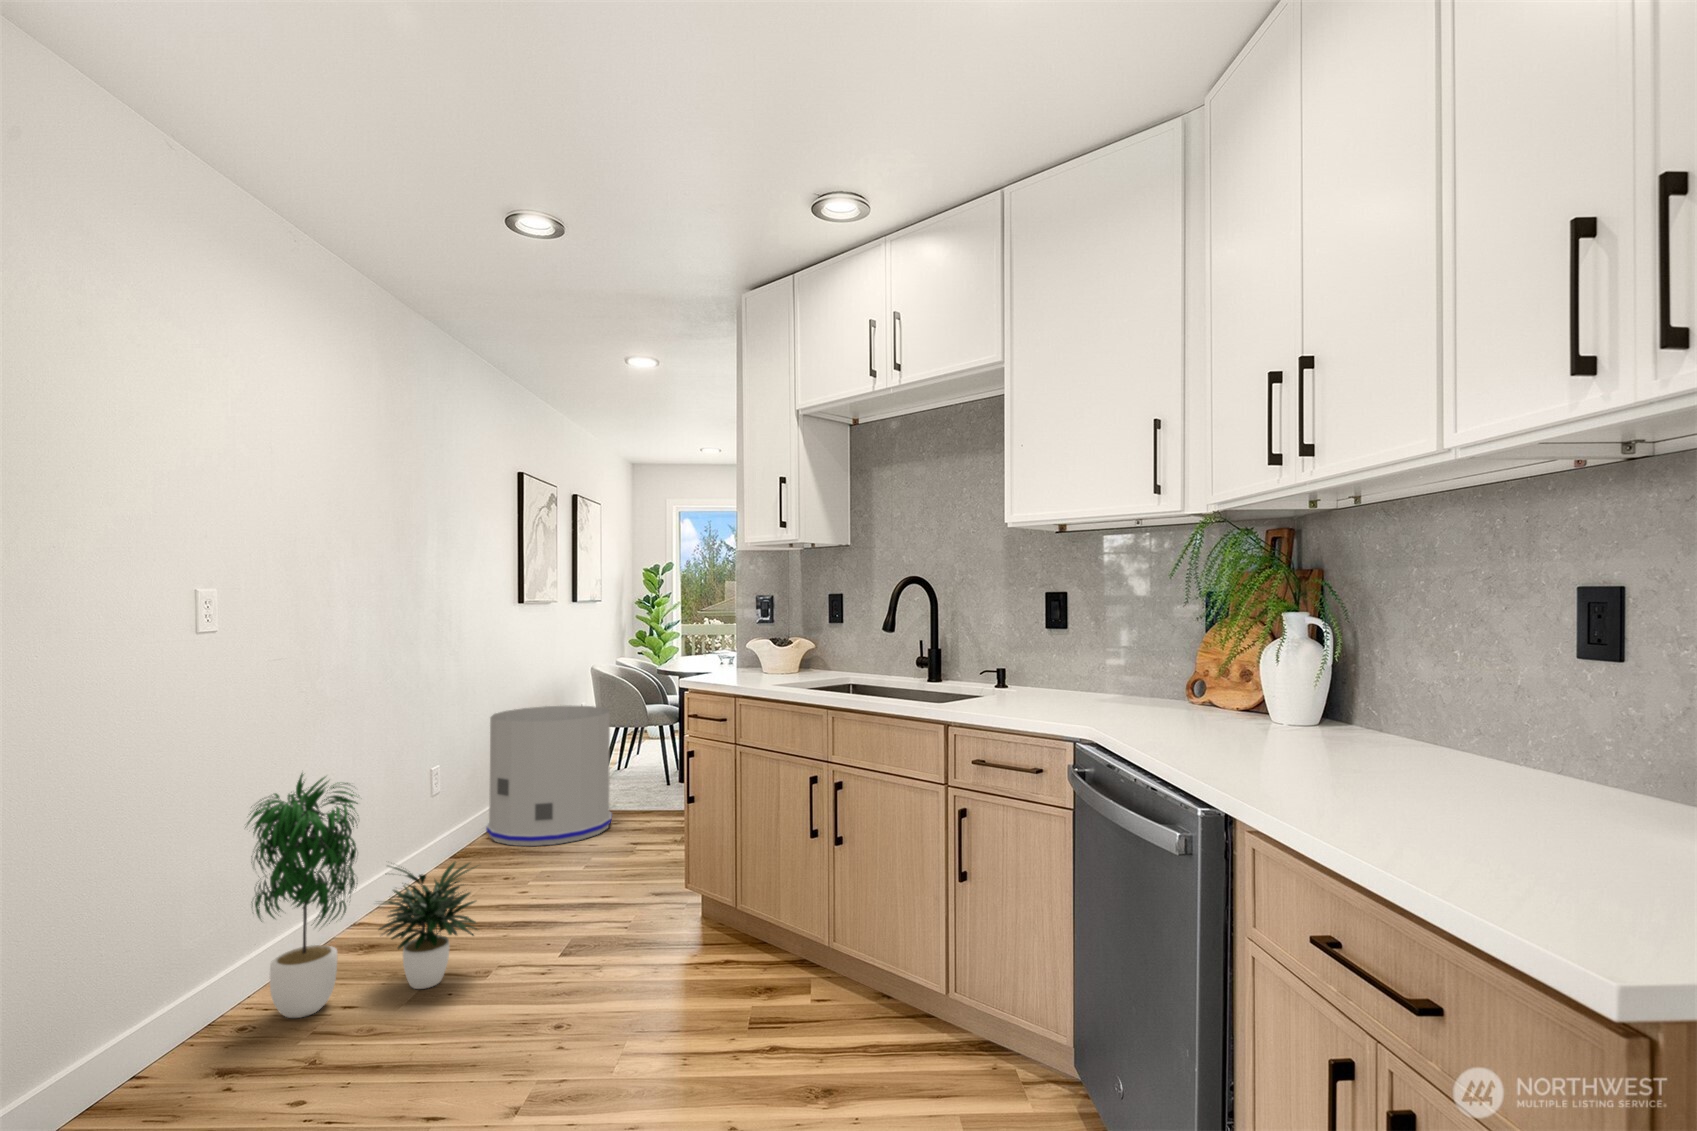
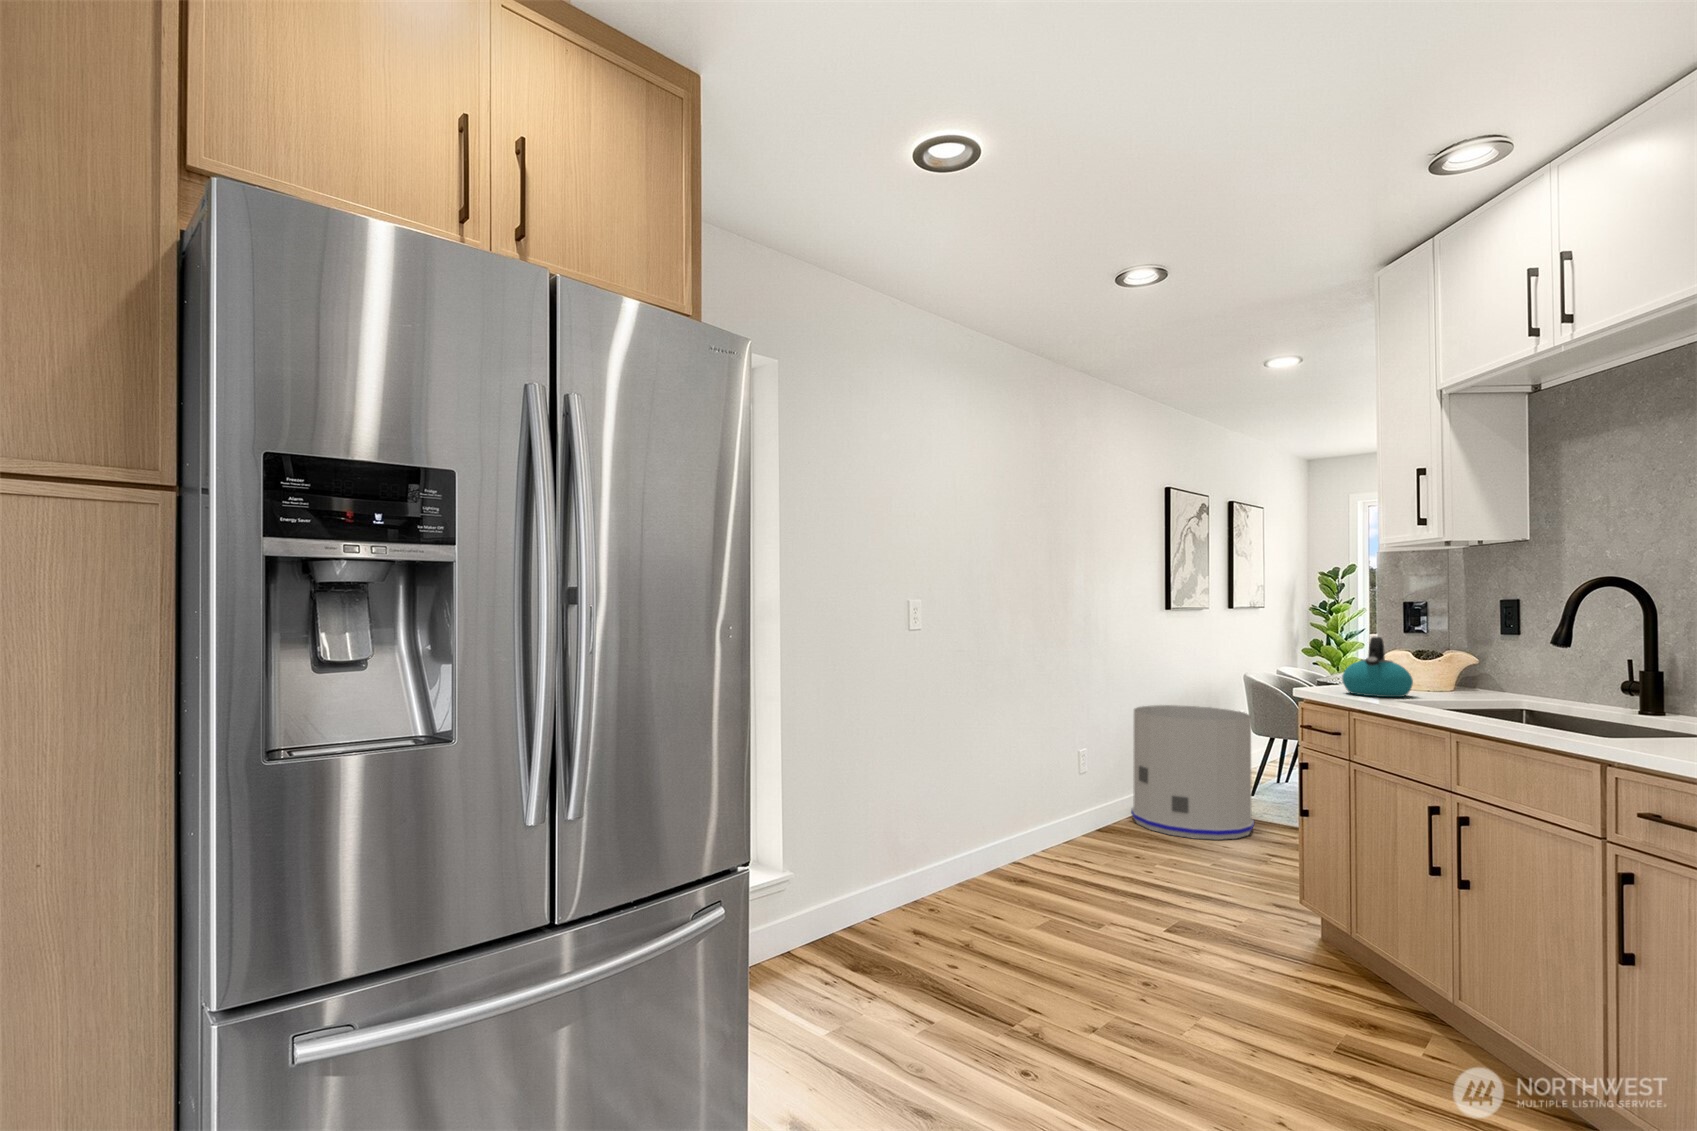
kettle: none [720,628,776,682] -> present [1342,637,1413,697]
potted plant: present [245,773,477,1018] -> none [930,726,1096,920]

